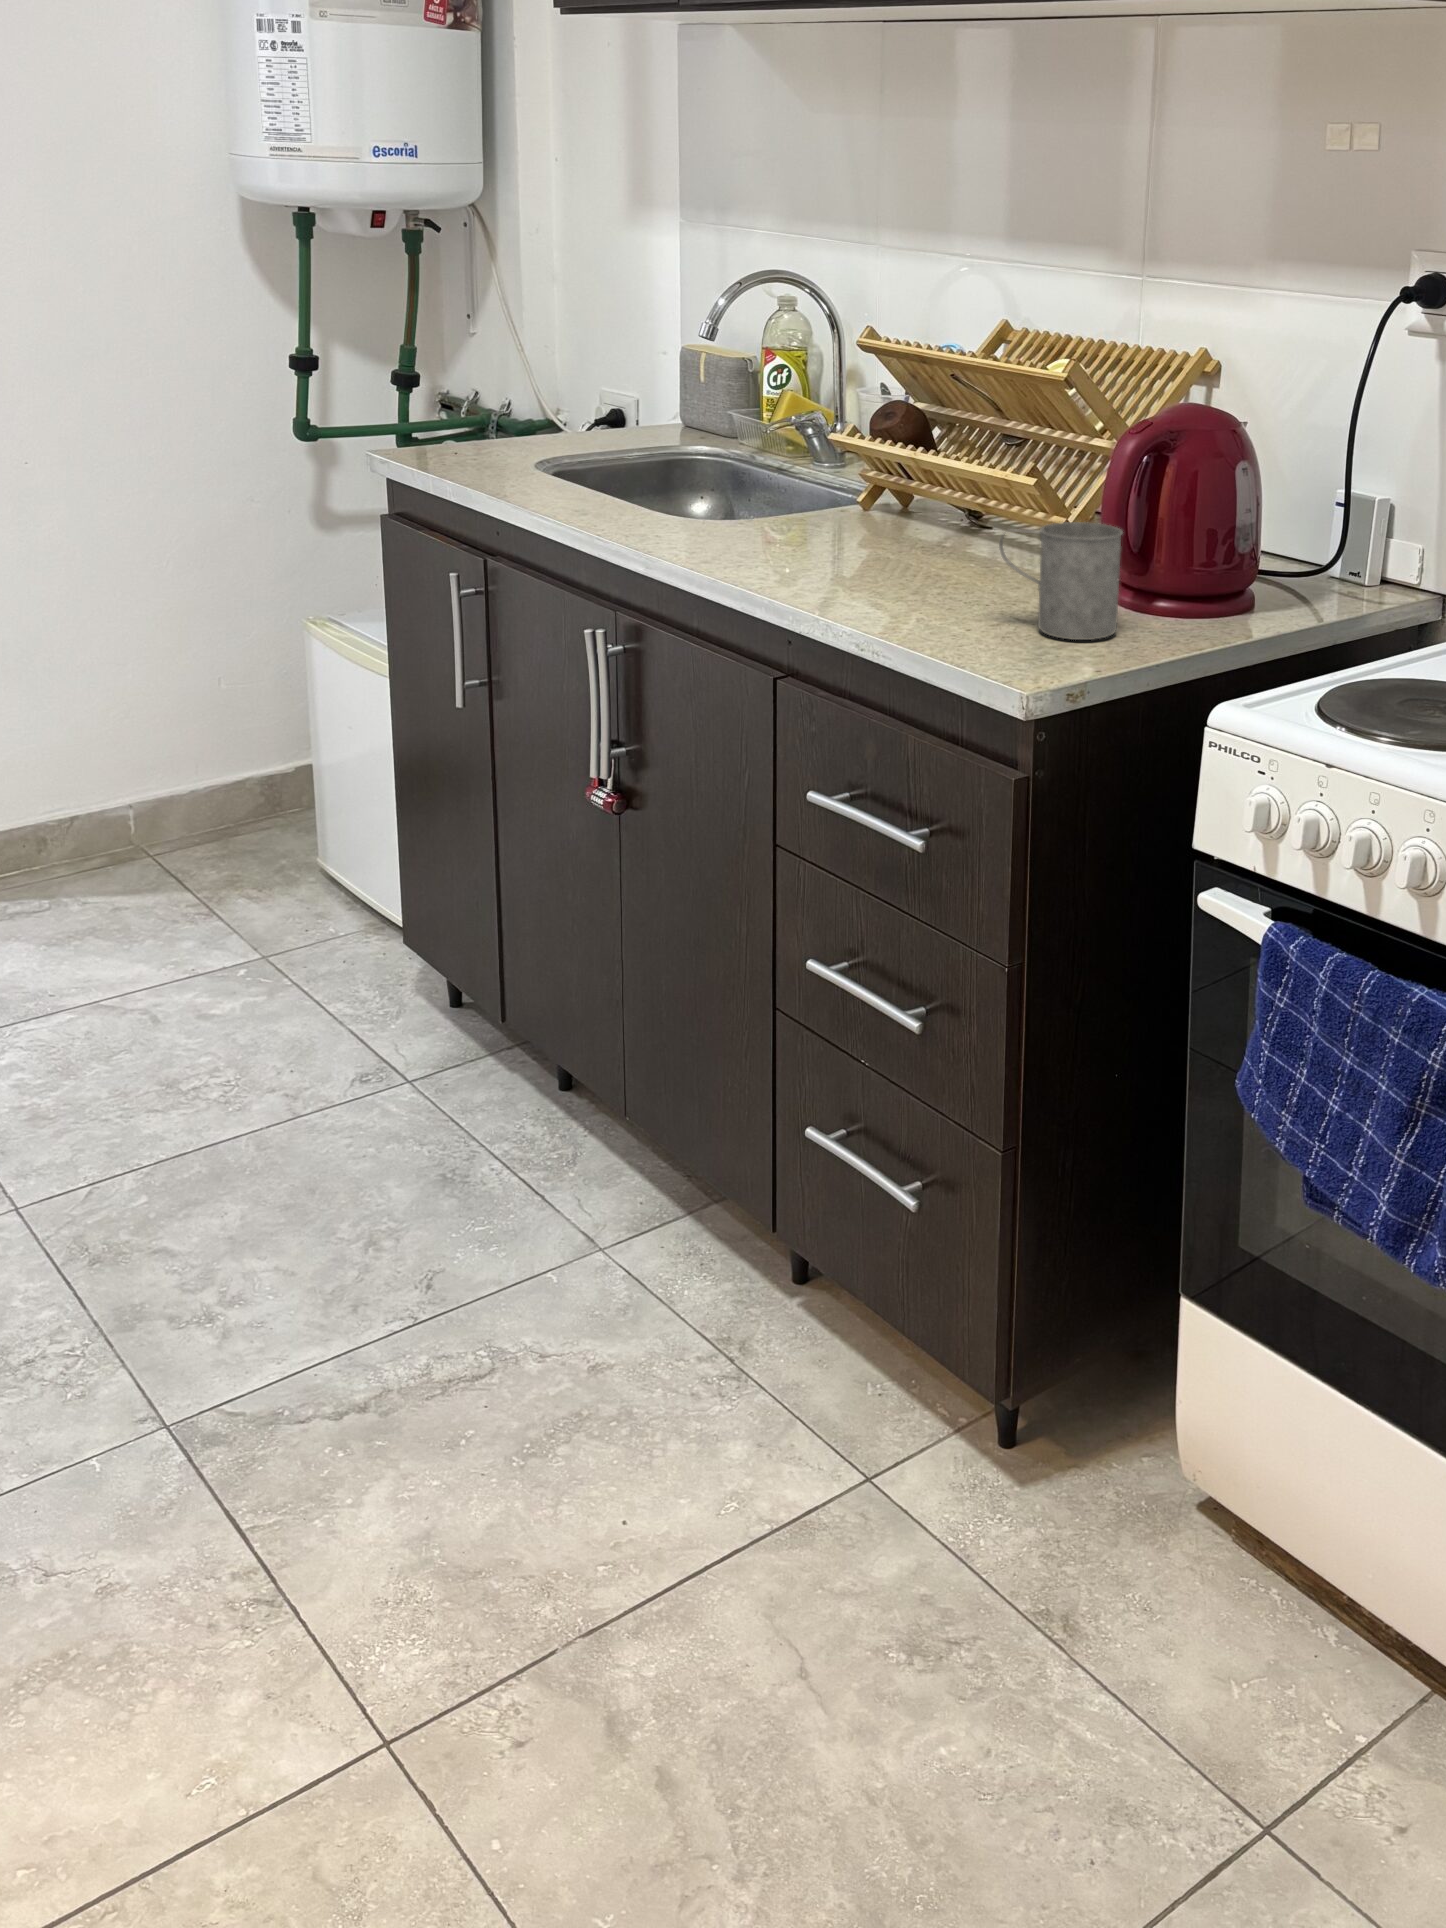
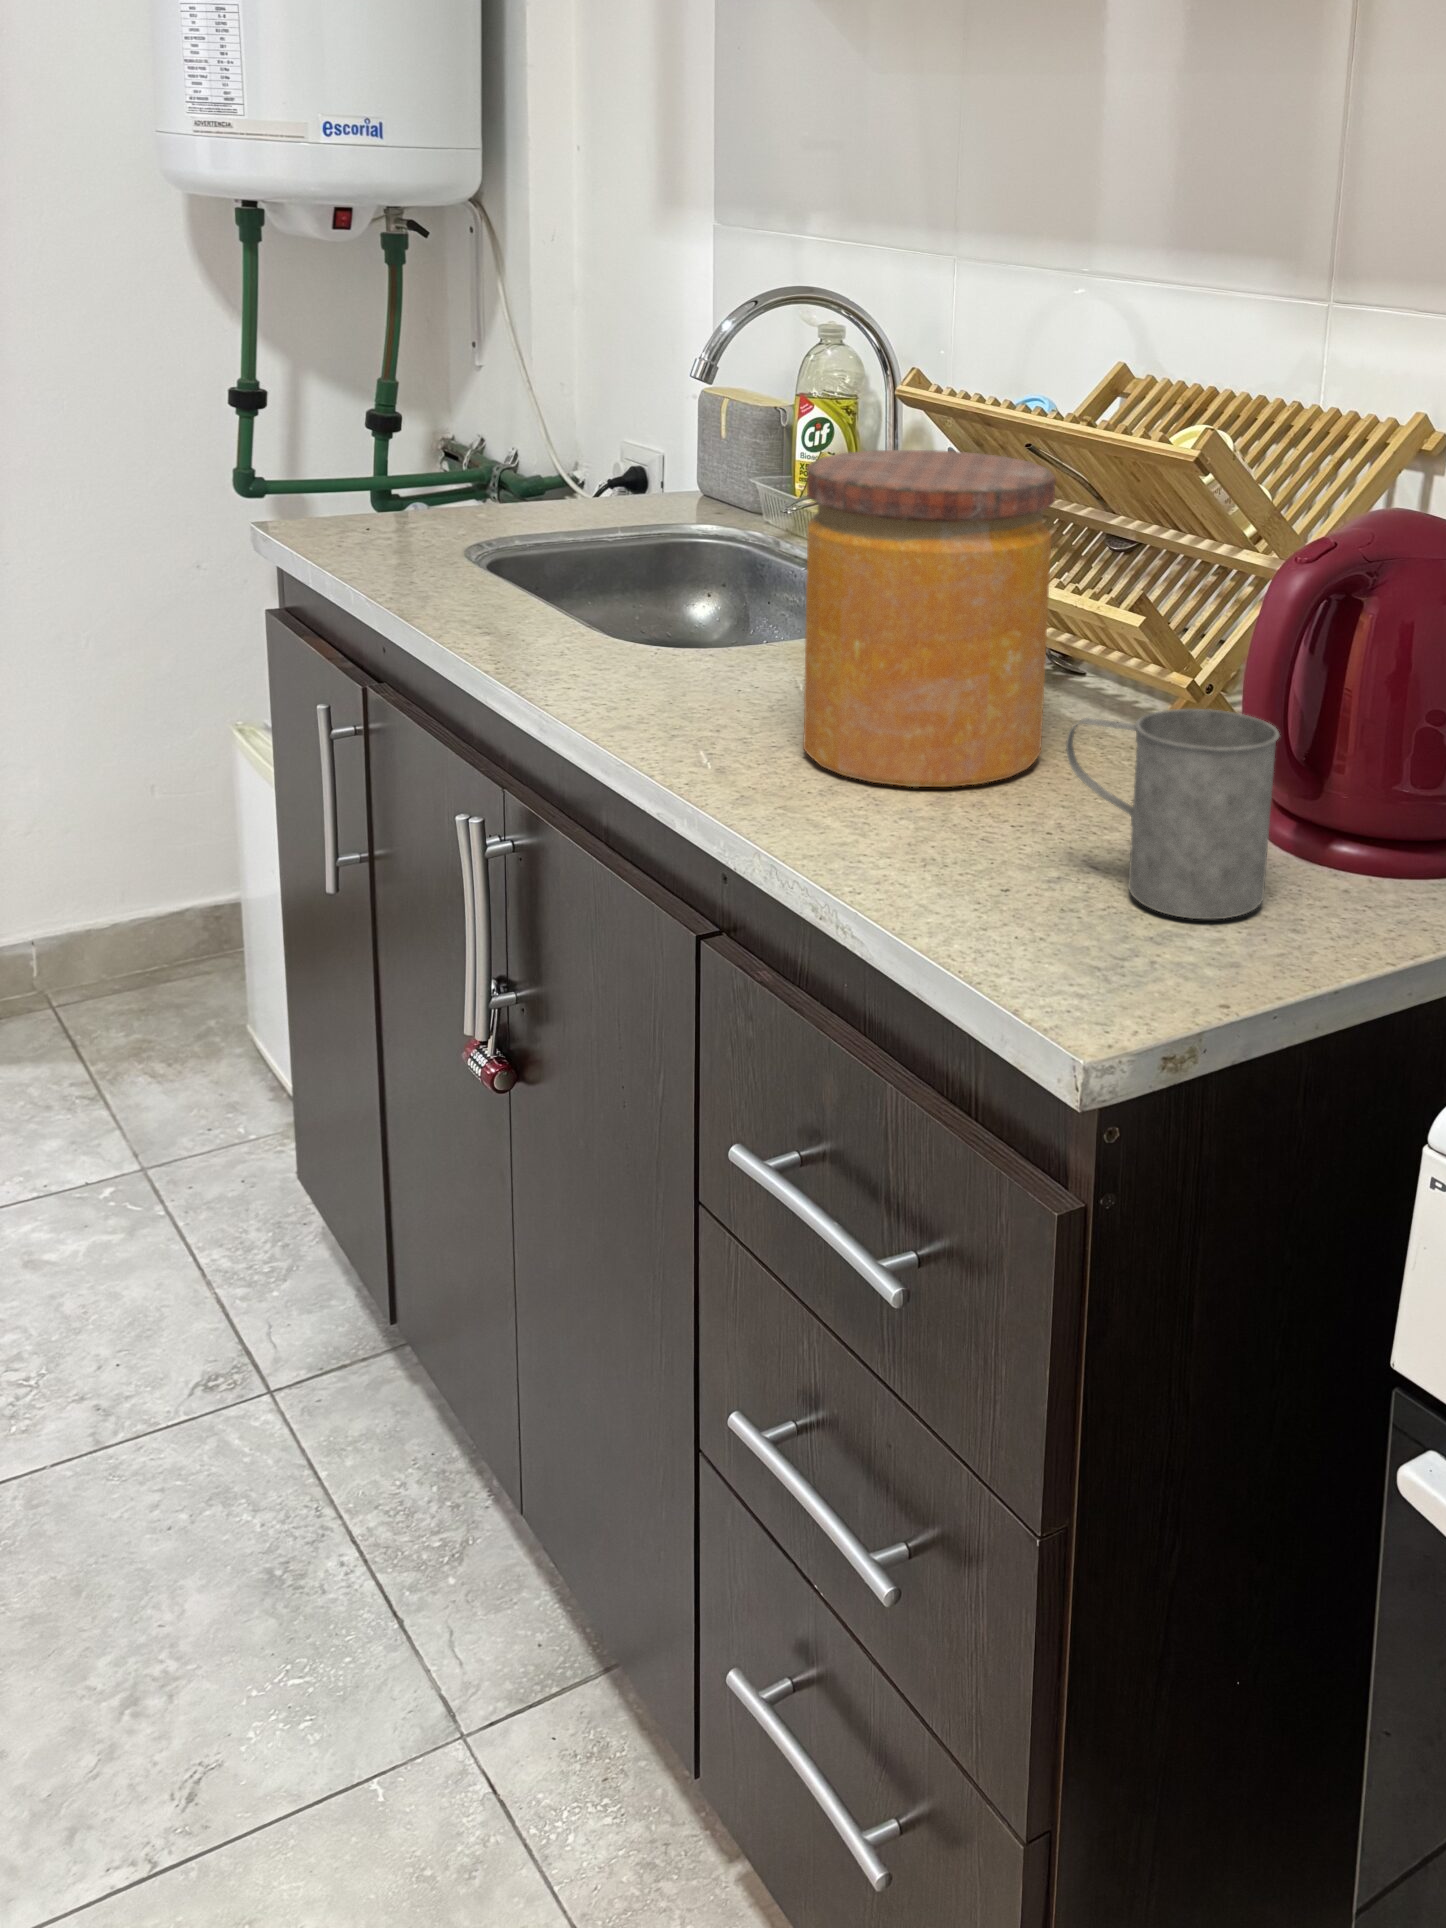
jar: none [822,378,979,586] -> present [803,450,1056,787]

